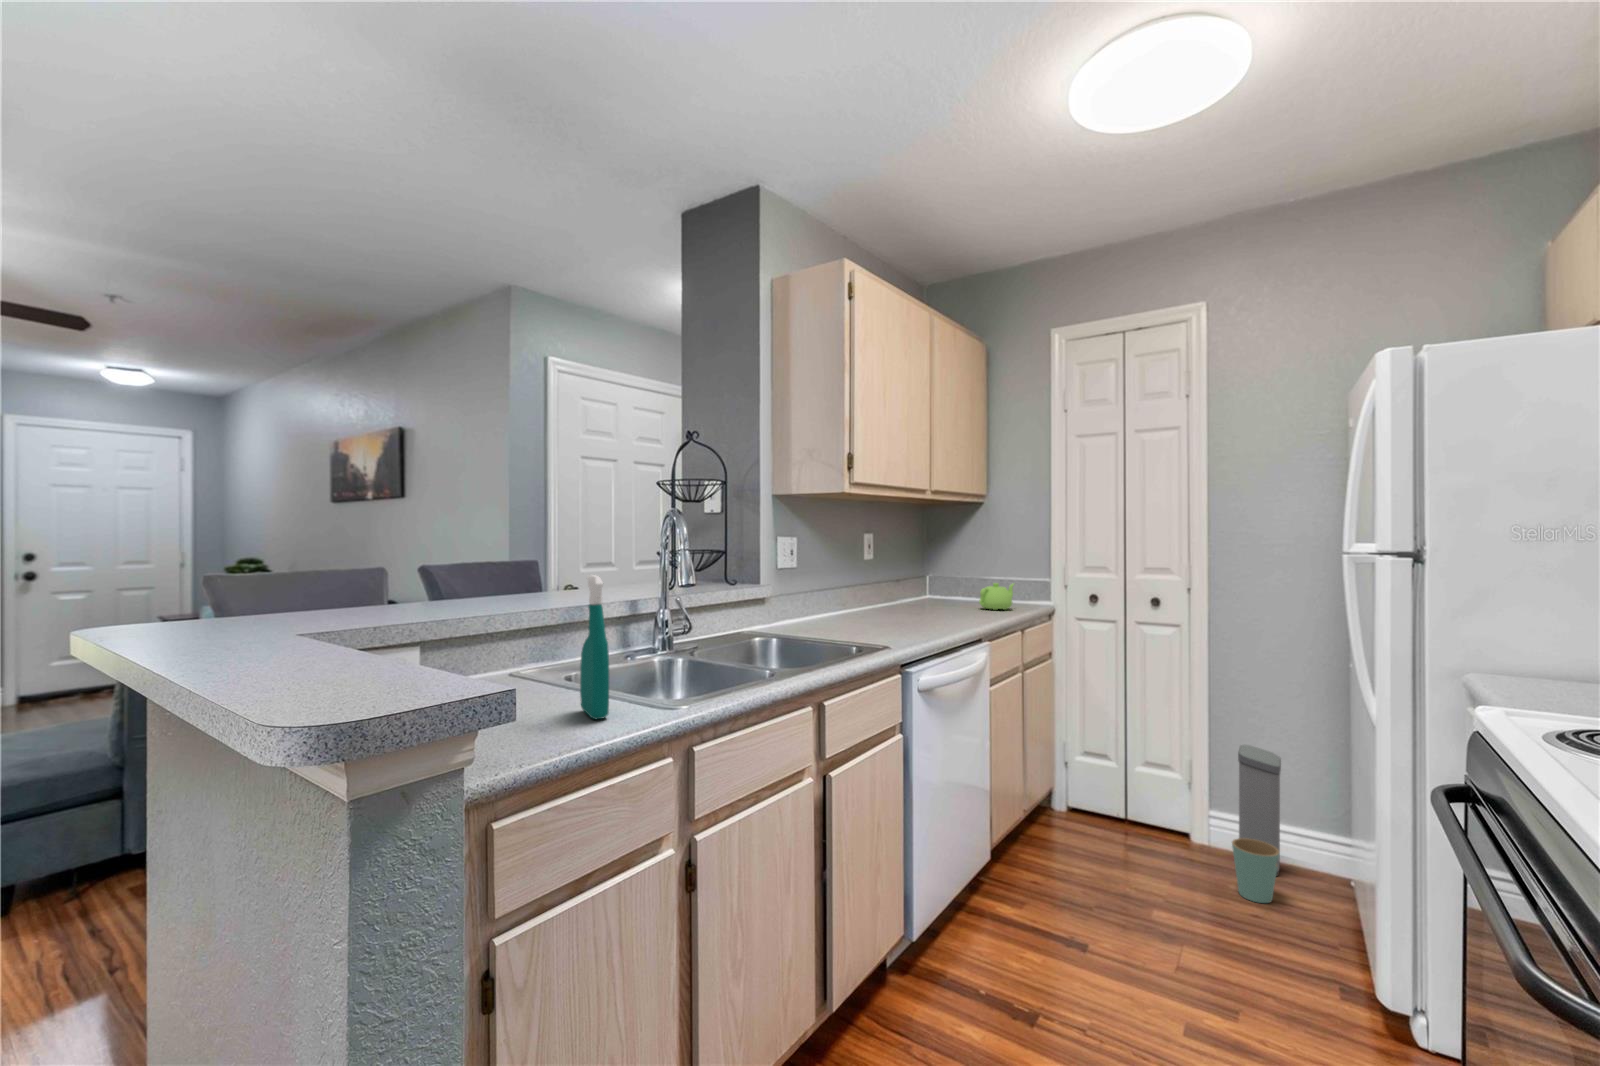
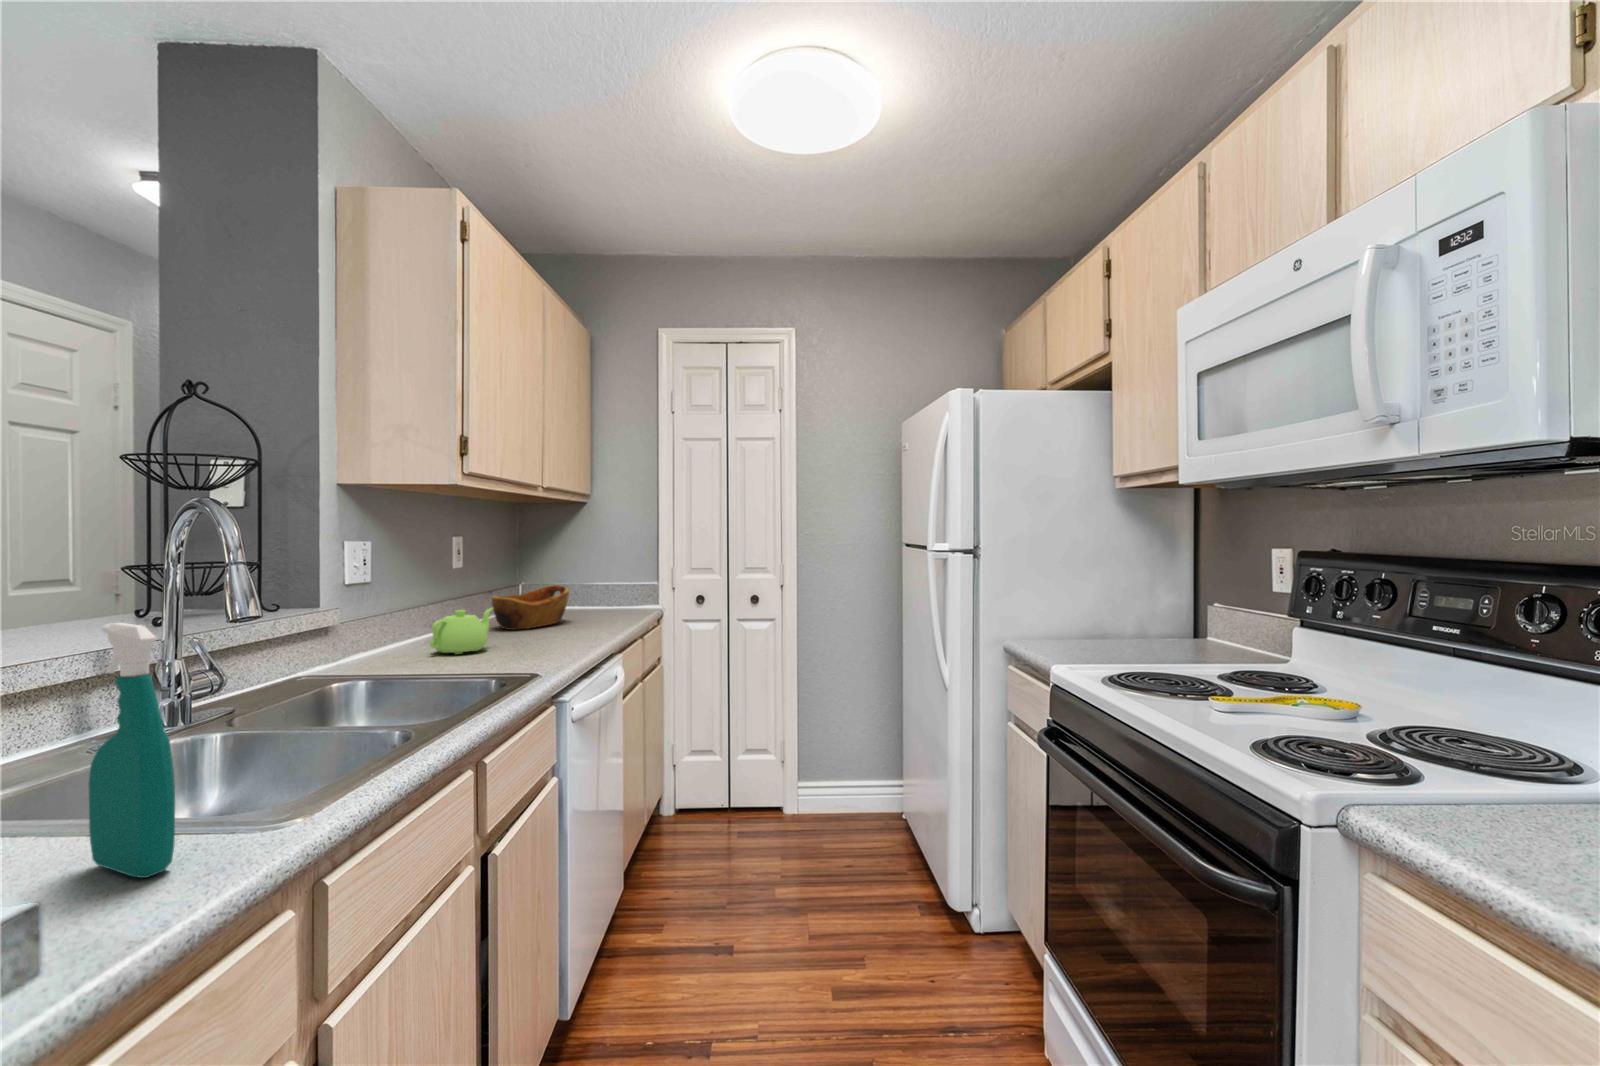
wooden bowl: none [893,580,960,615] -> present [492,585,569,630]
teapot: present [979,583,1014,610] -> present [430,608,493,654]
trash can: present [1232,745,1281,903] -> none [824,718,864,856]

